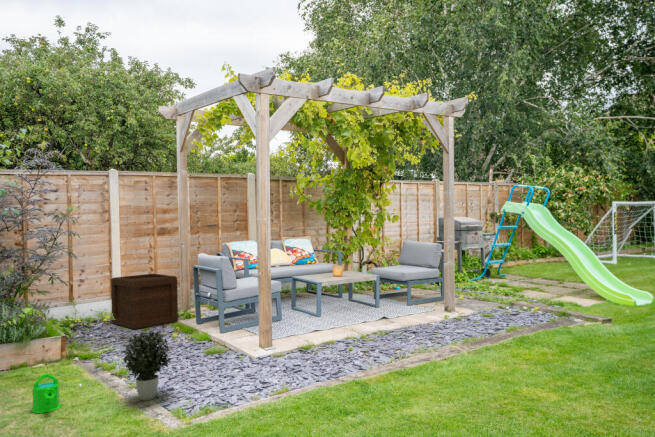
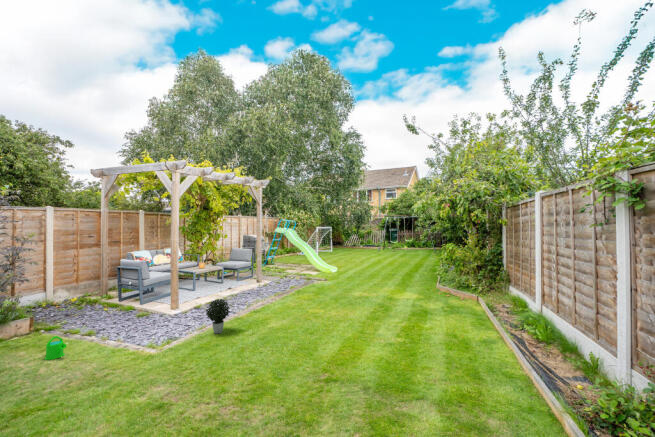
wooden crate: present [111,274,178,330] -> none [45,273,101,310]
potted plant: present [123,332,170,401] -> present [206,299,230,334]

